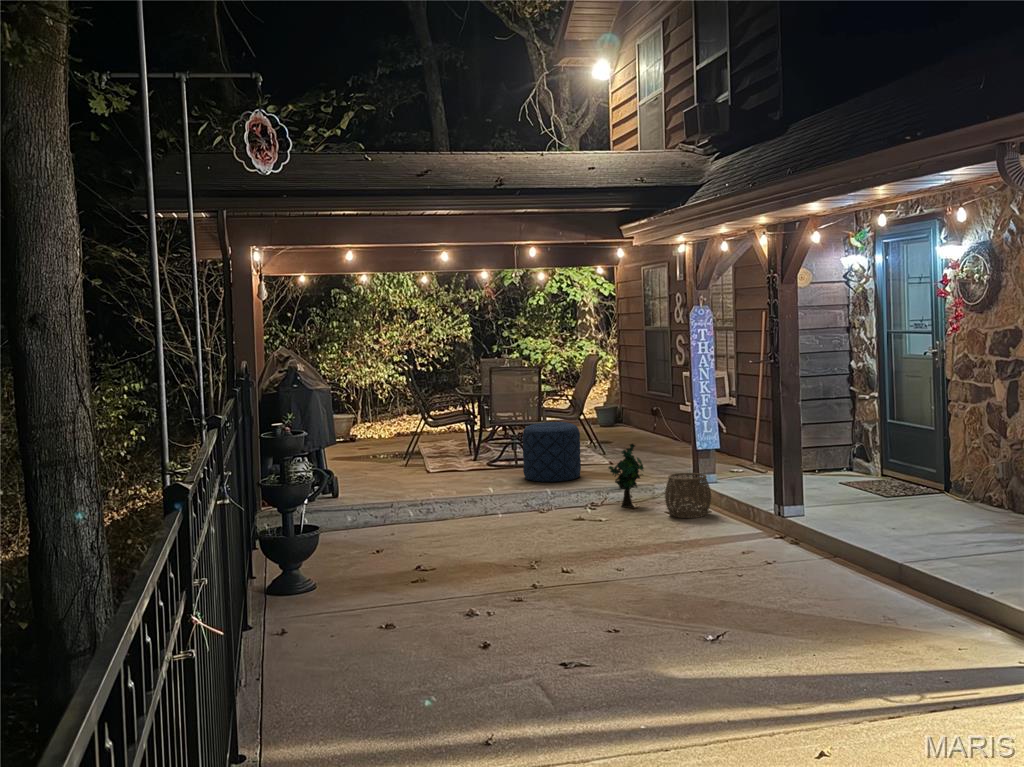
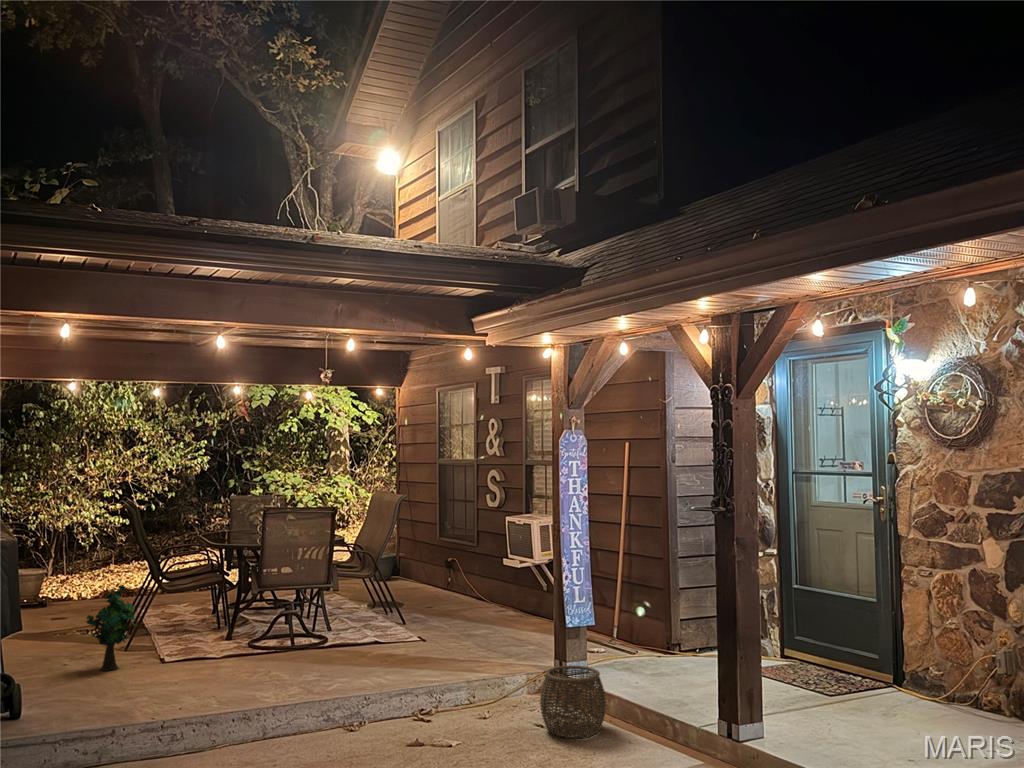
pouf: present [522,422,581,482] -> none [313,589,396,680]
decorative plant: present [609,444,644,508] -> present [86,585,136,671]

